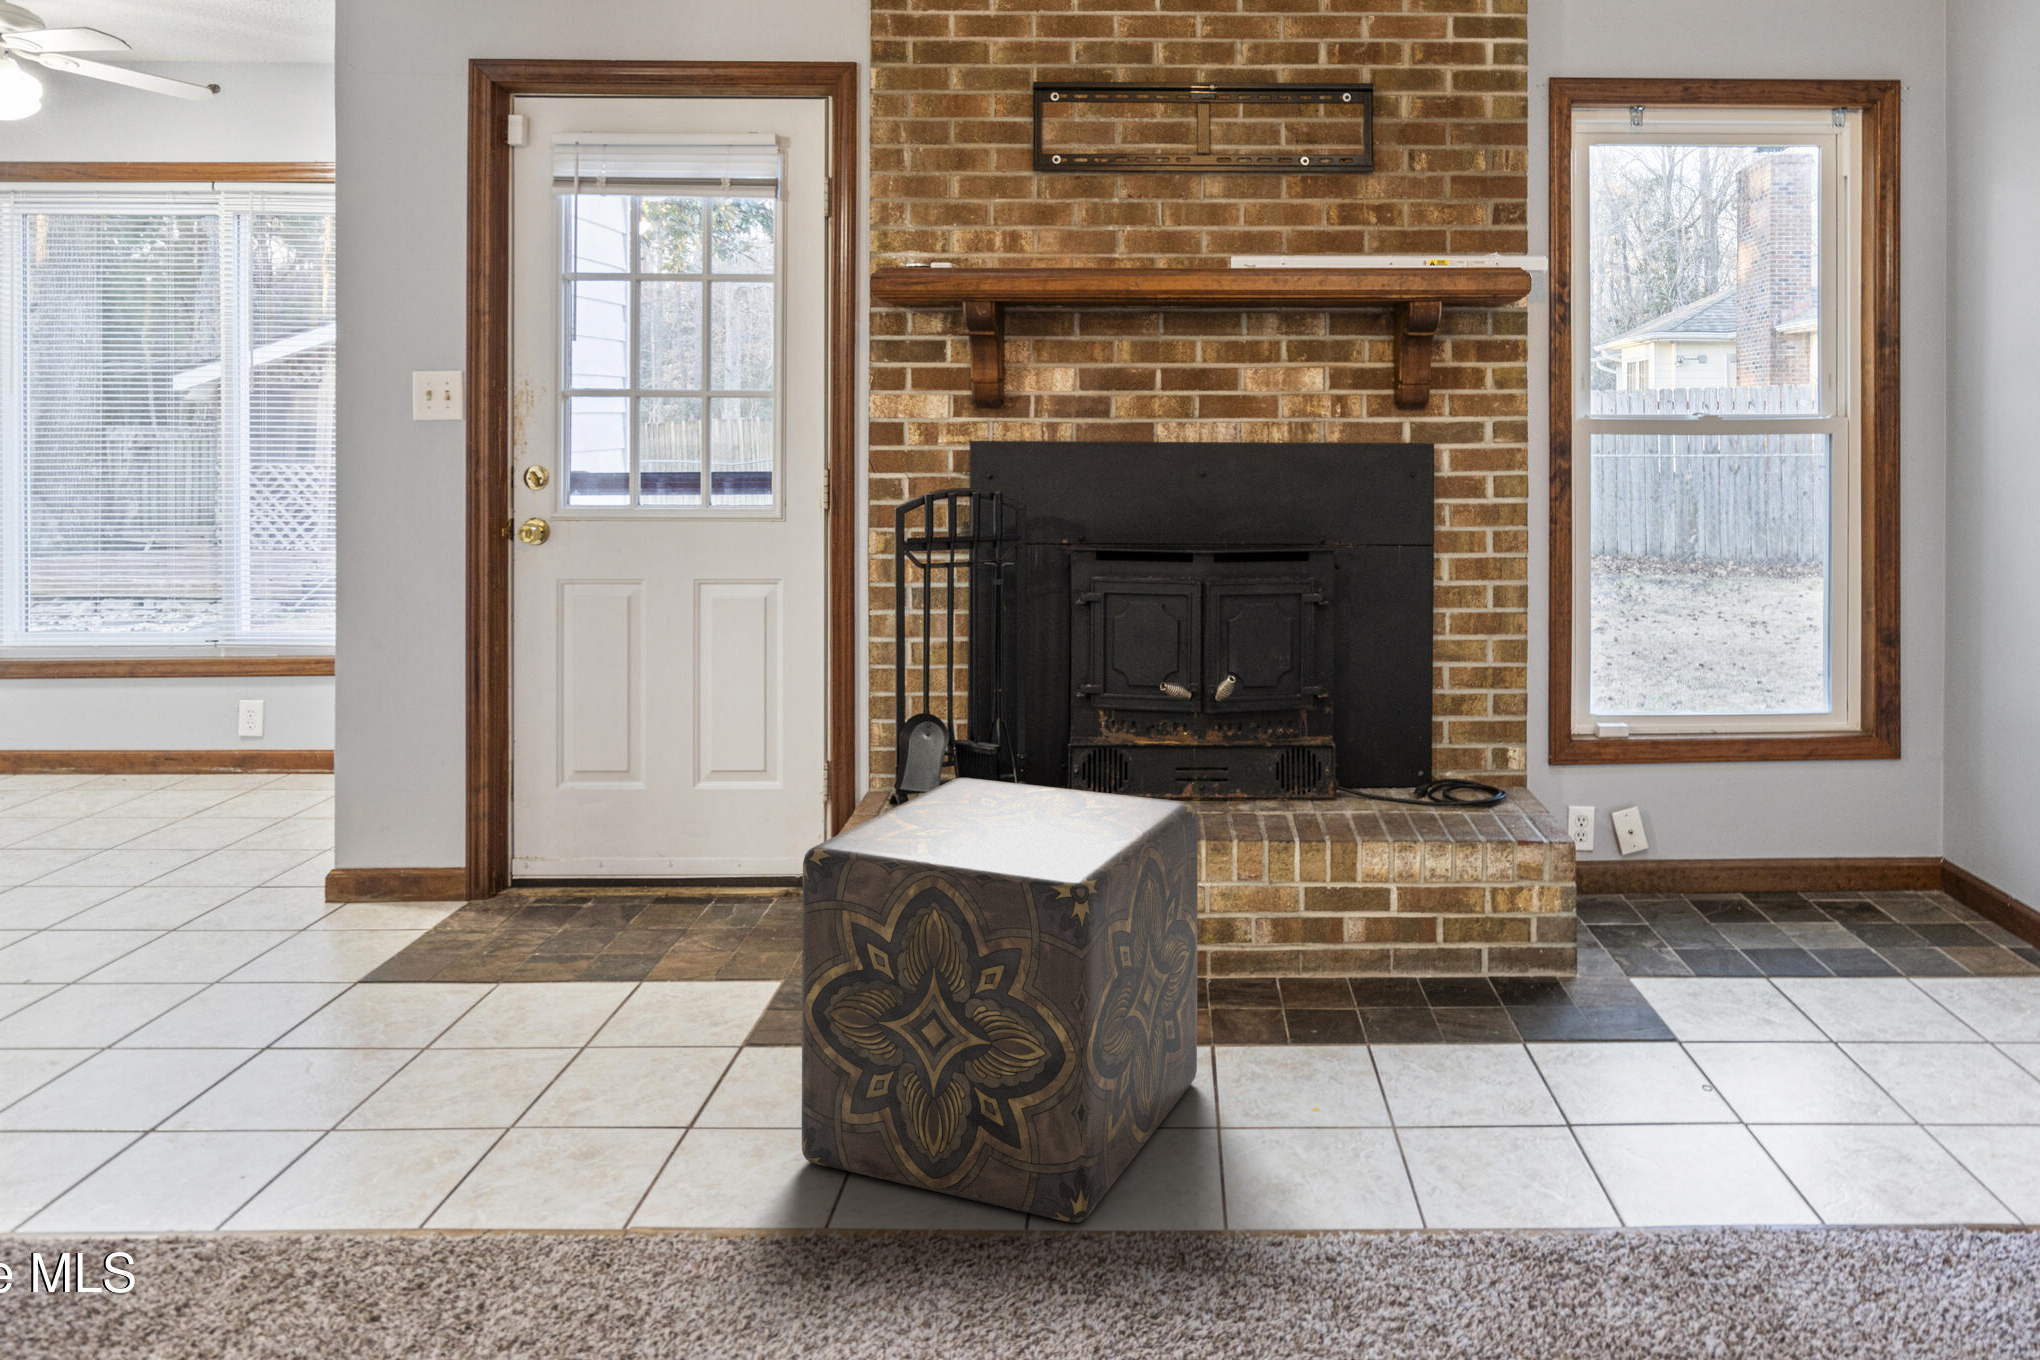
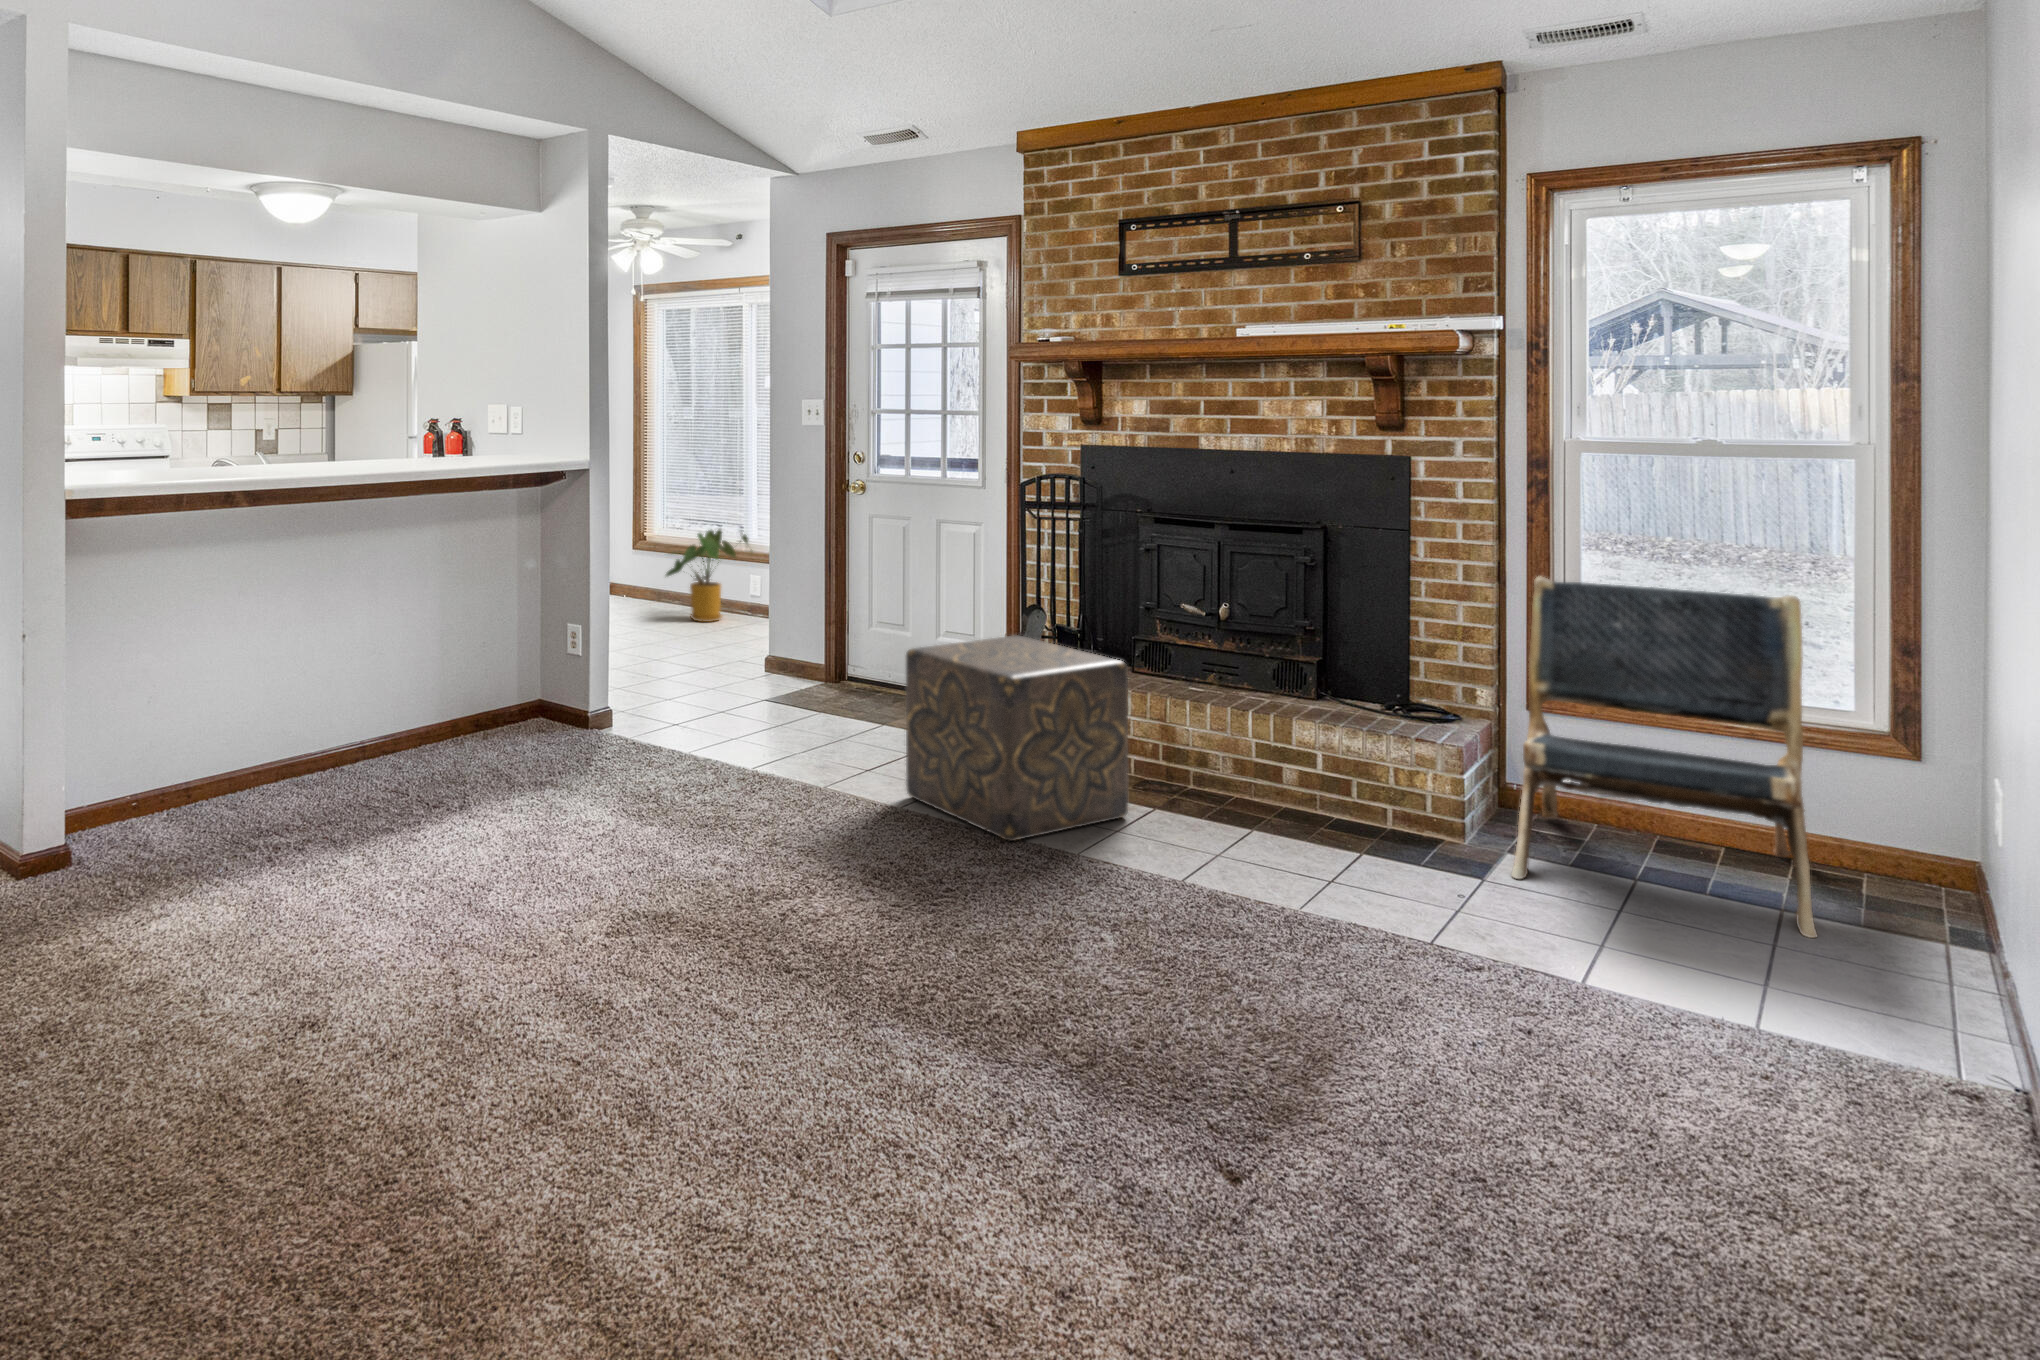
lounge chair: none [1574,594,2013,1031] -> present [1512,577,1817,938]
house plant: none [49,629,255,812] -> present [666,530,748,622]

